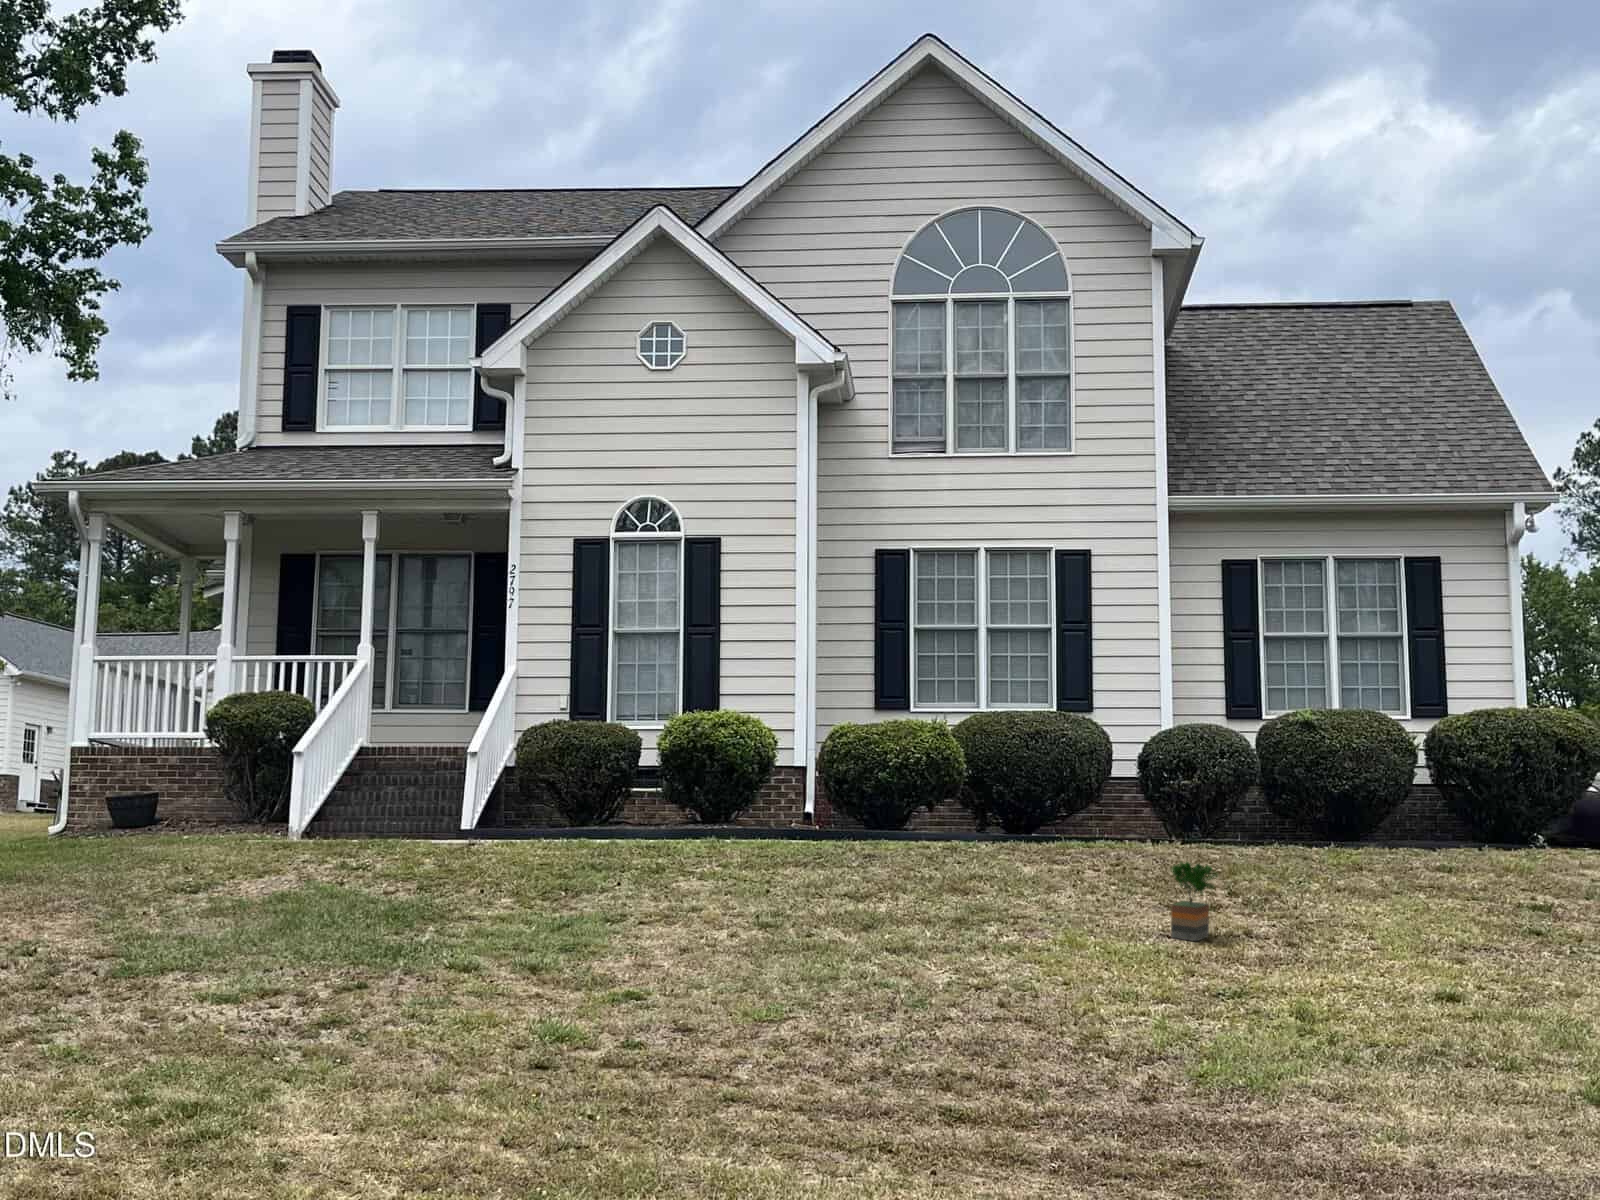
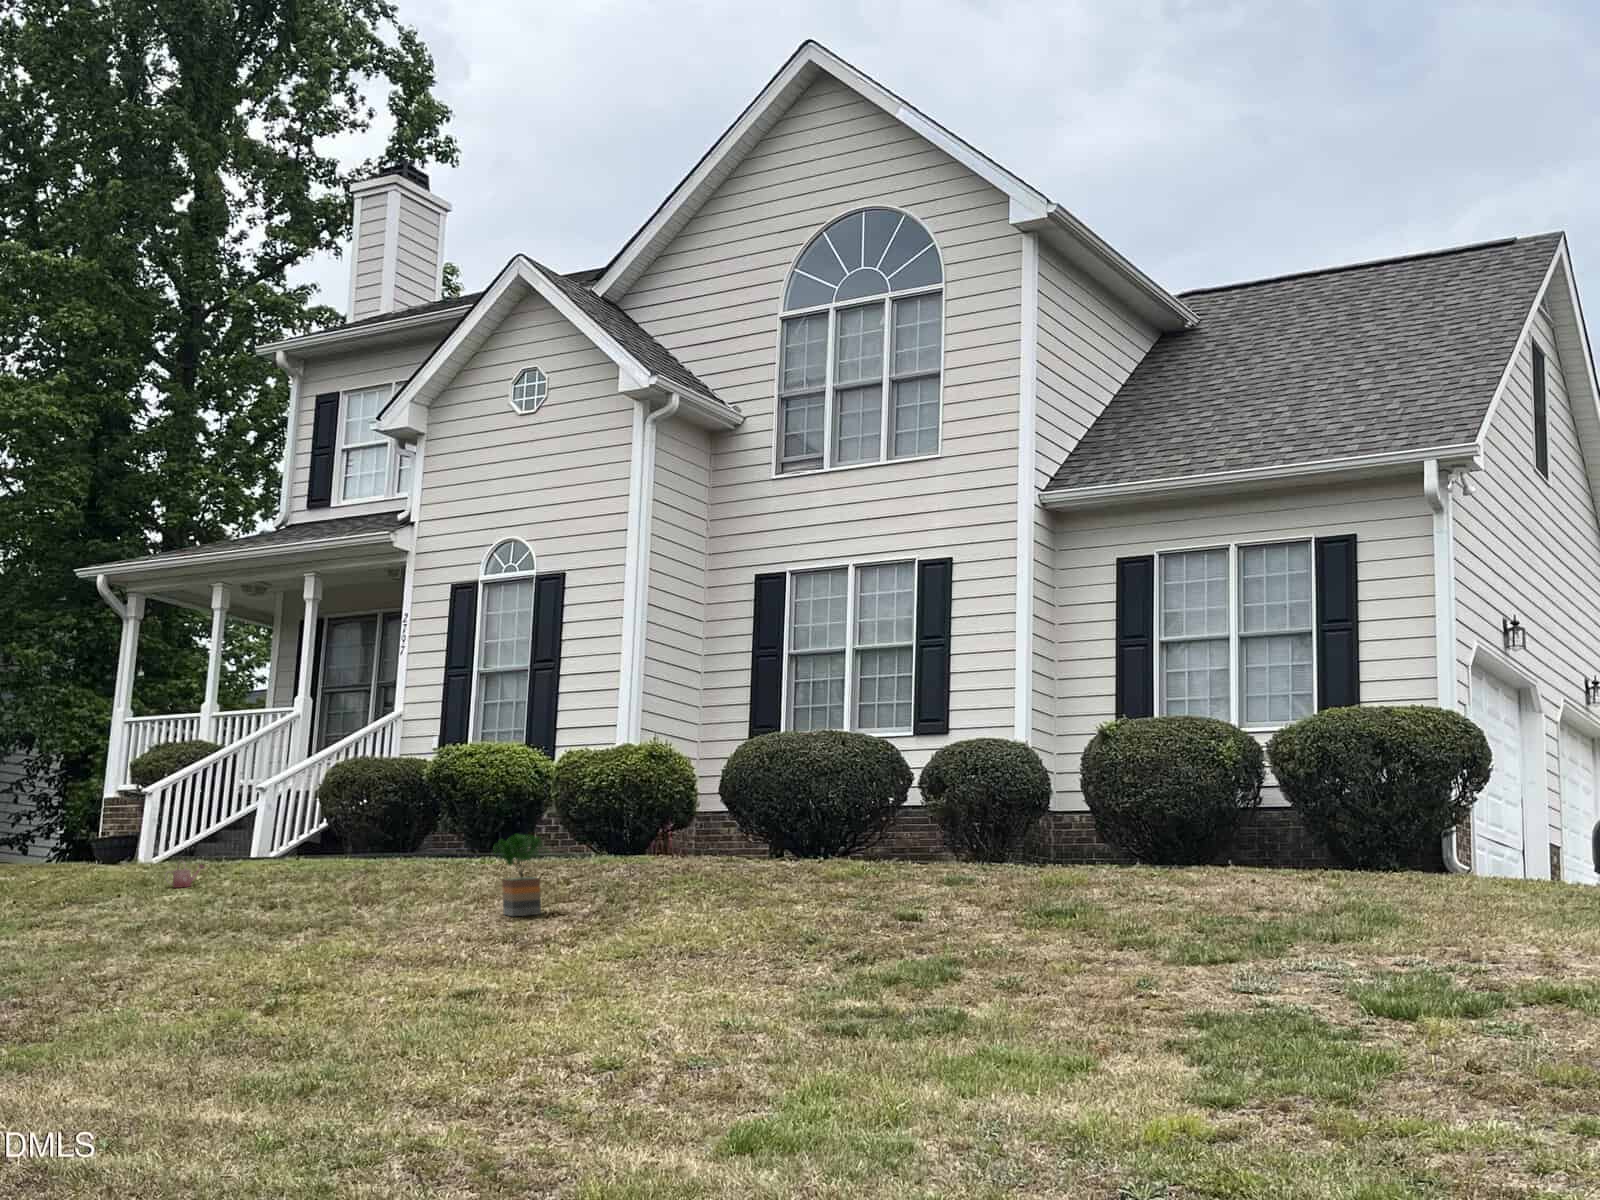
watering can: none [605,861,630,890] -> present [165,861,205,888]

